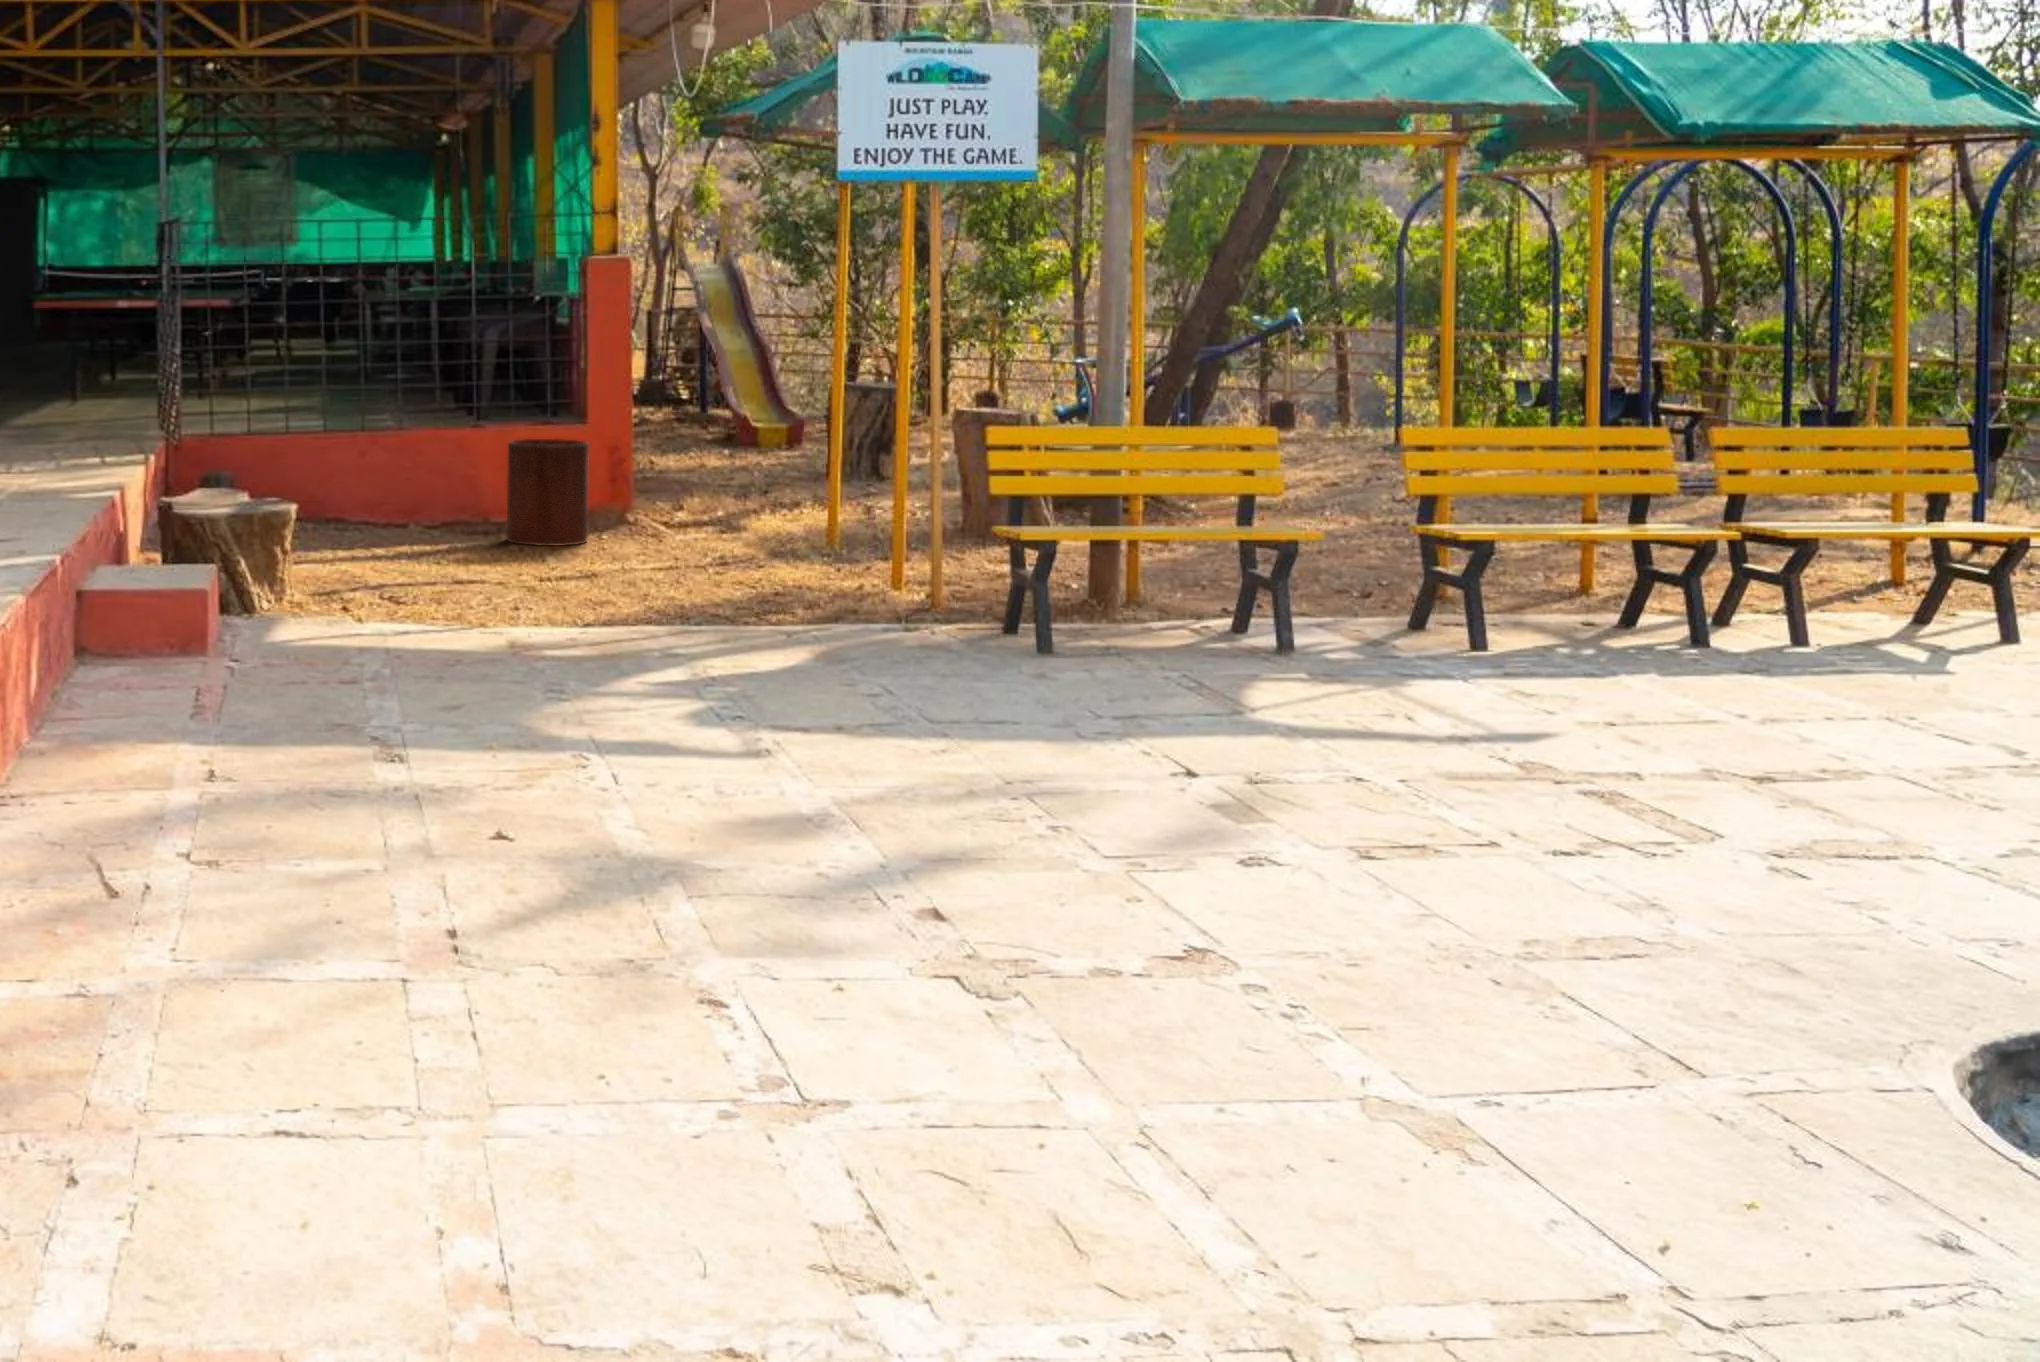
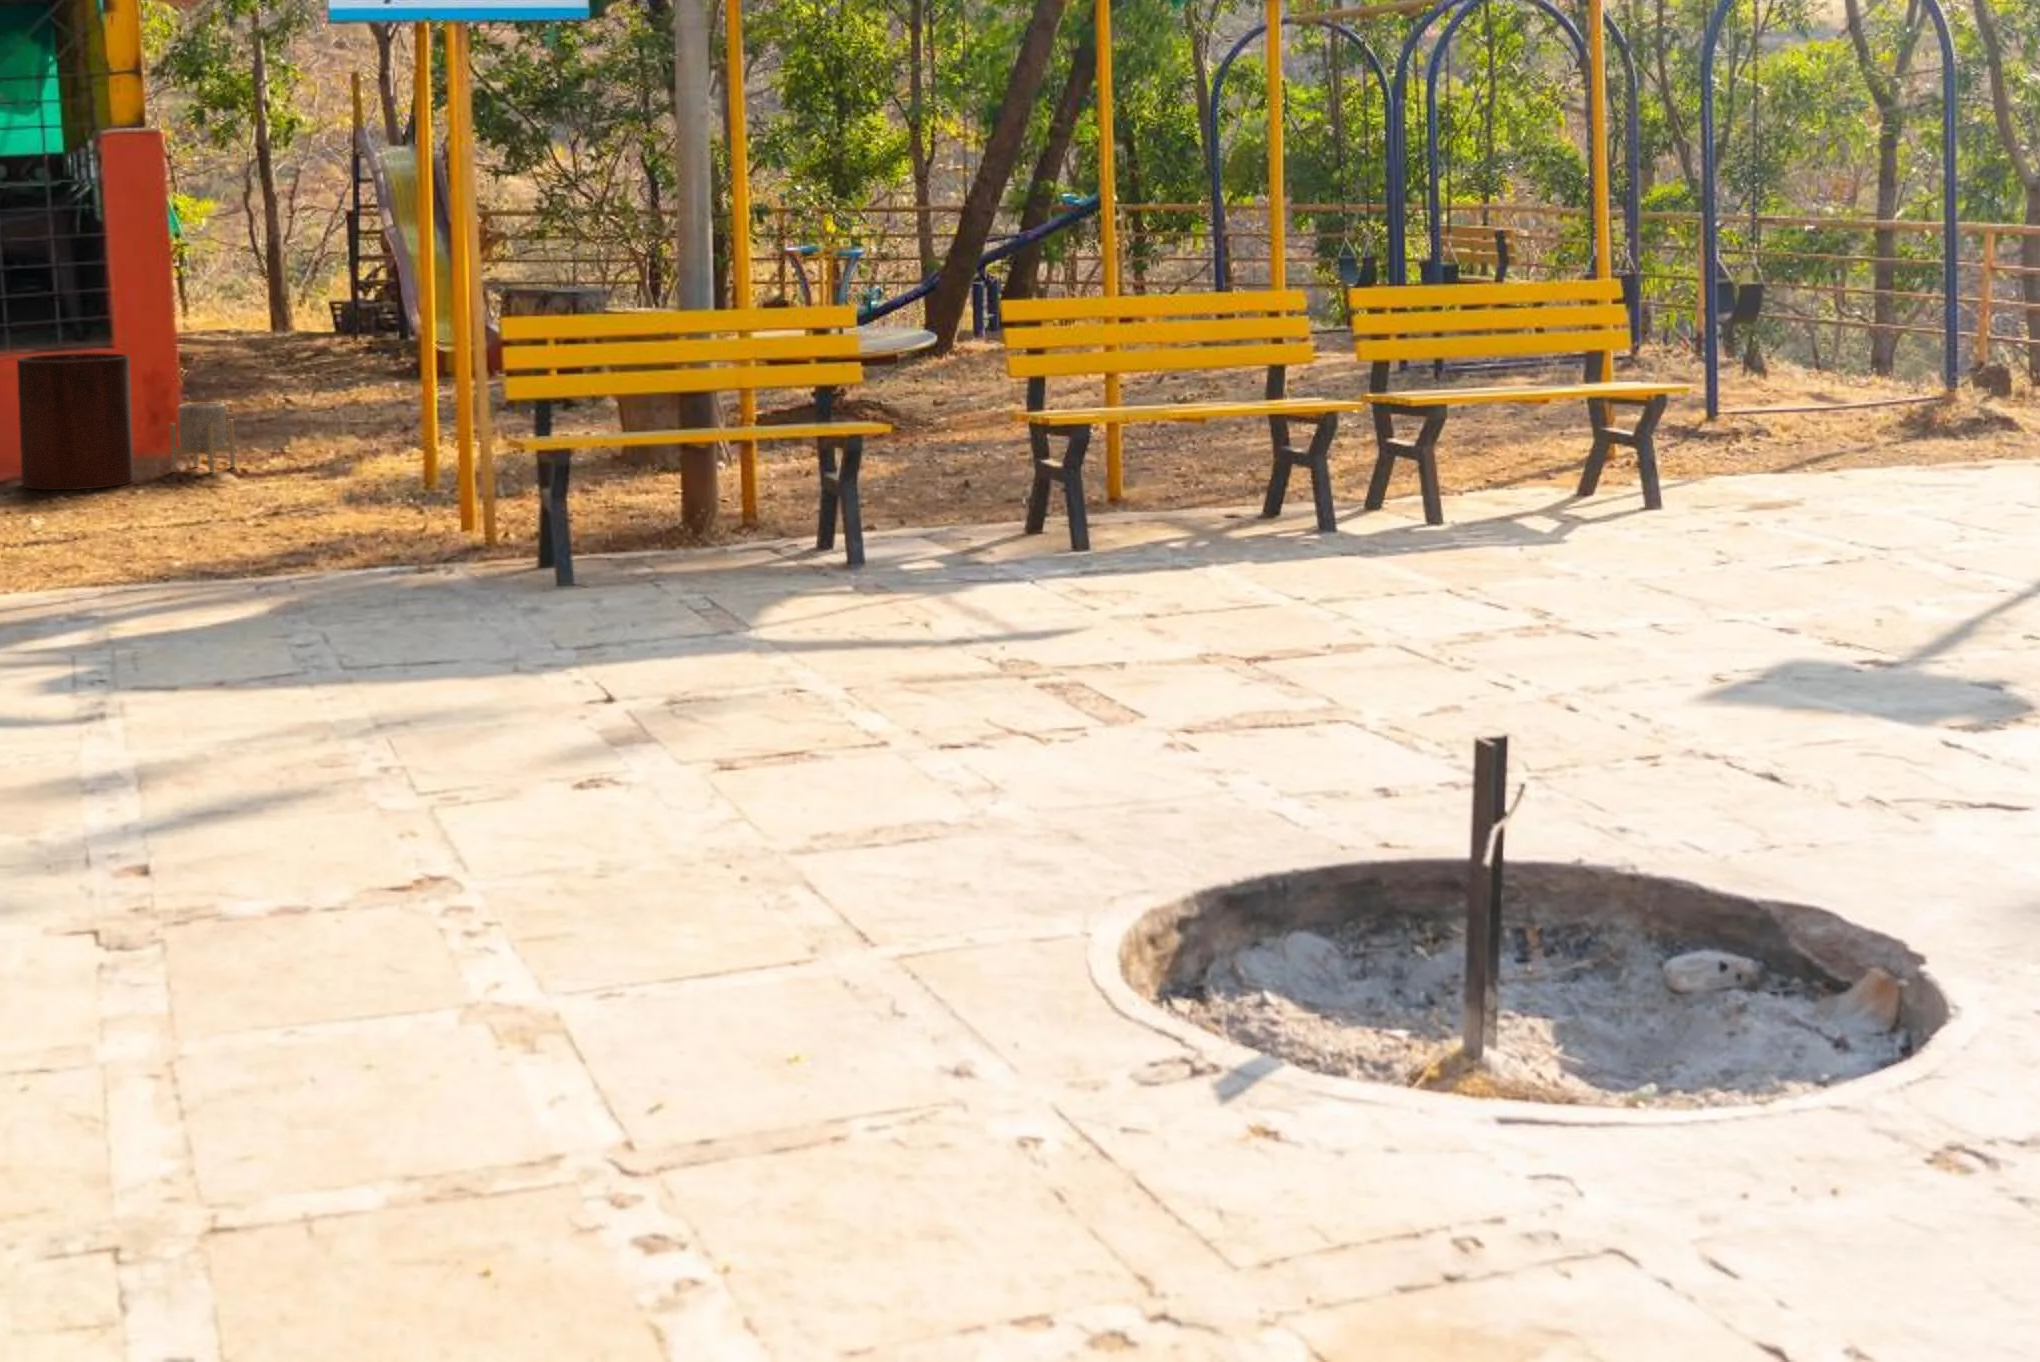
planter: none [610,481,656,537] -> present [170,403,235,473]

